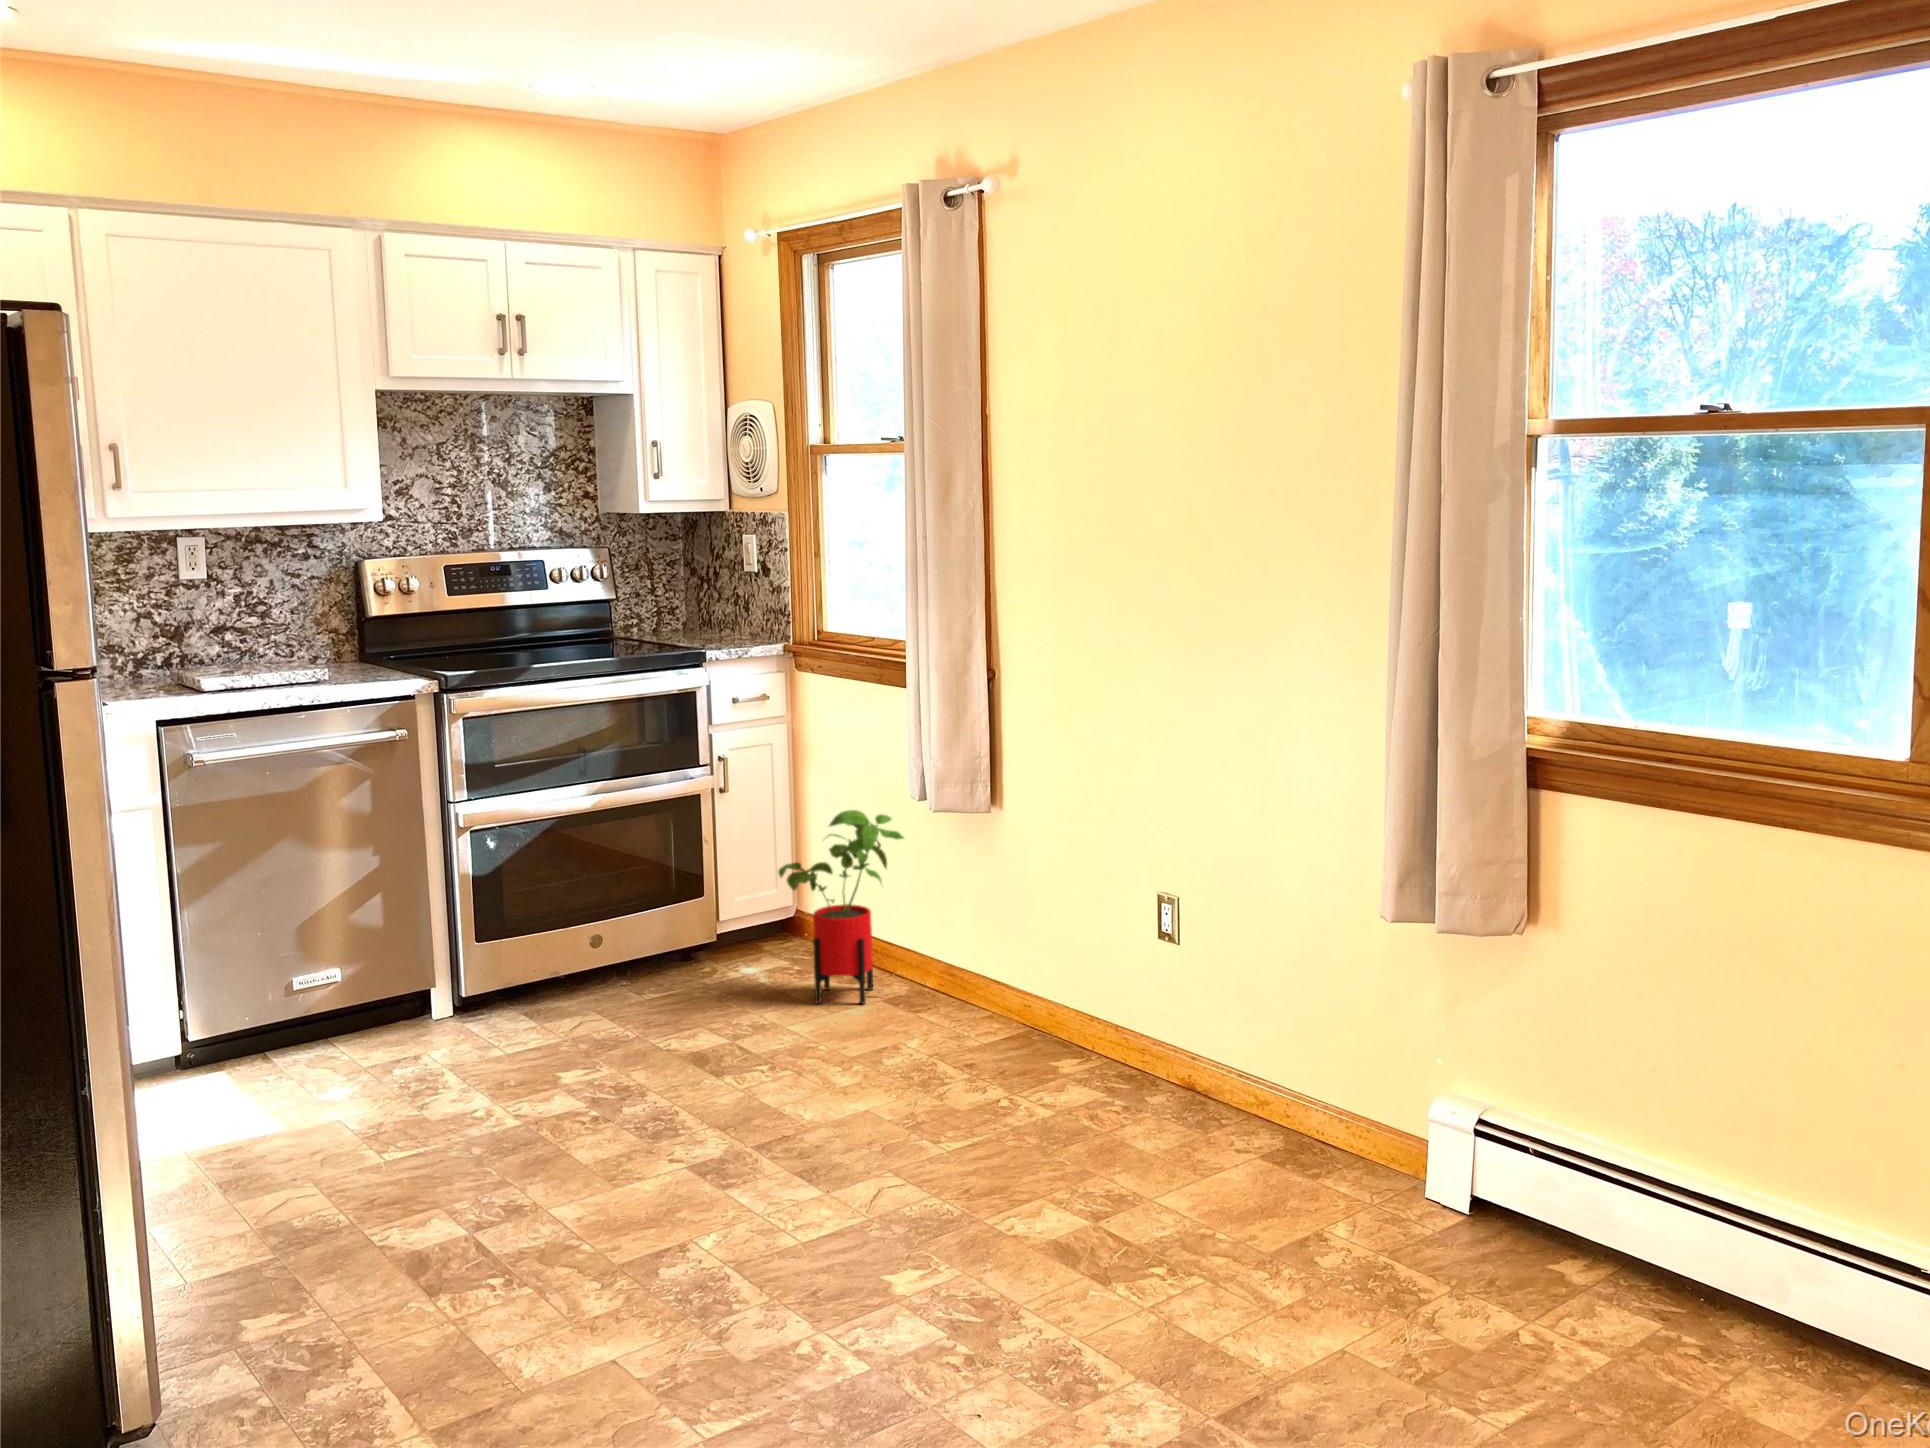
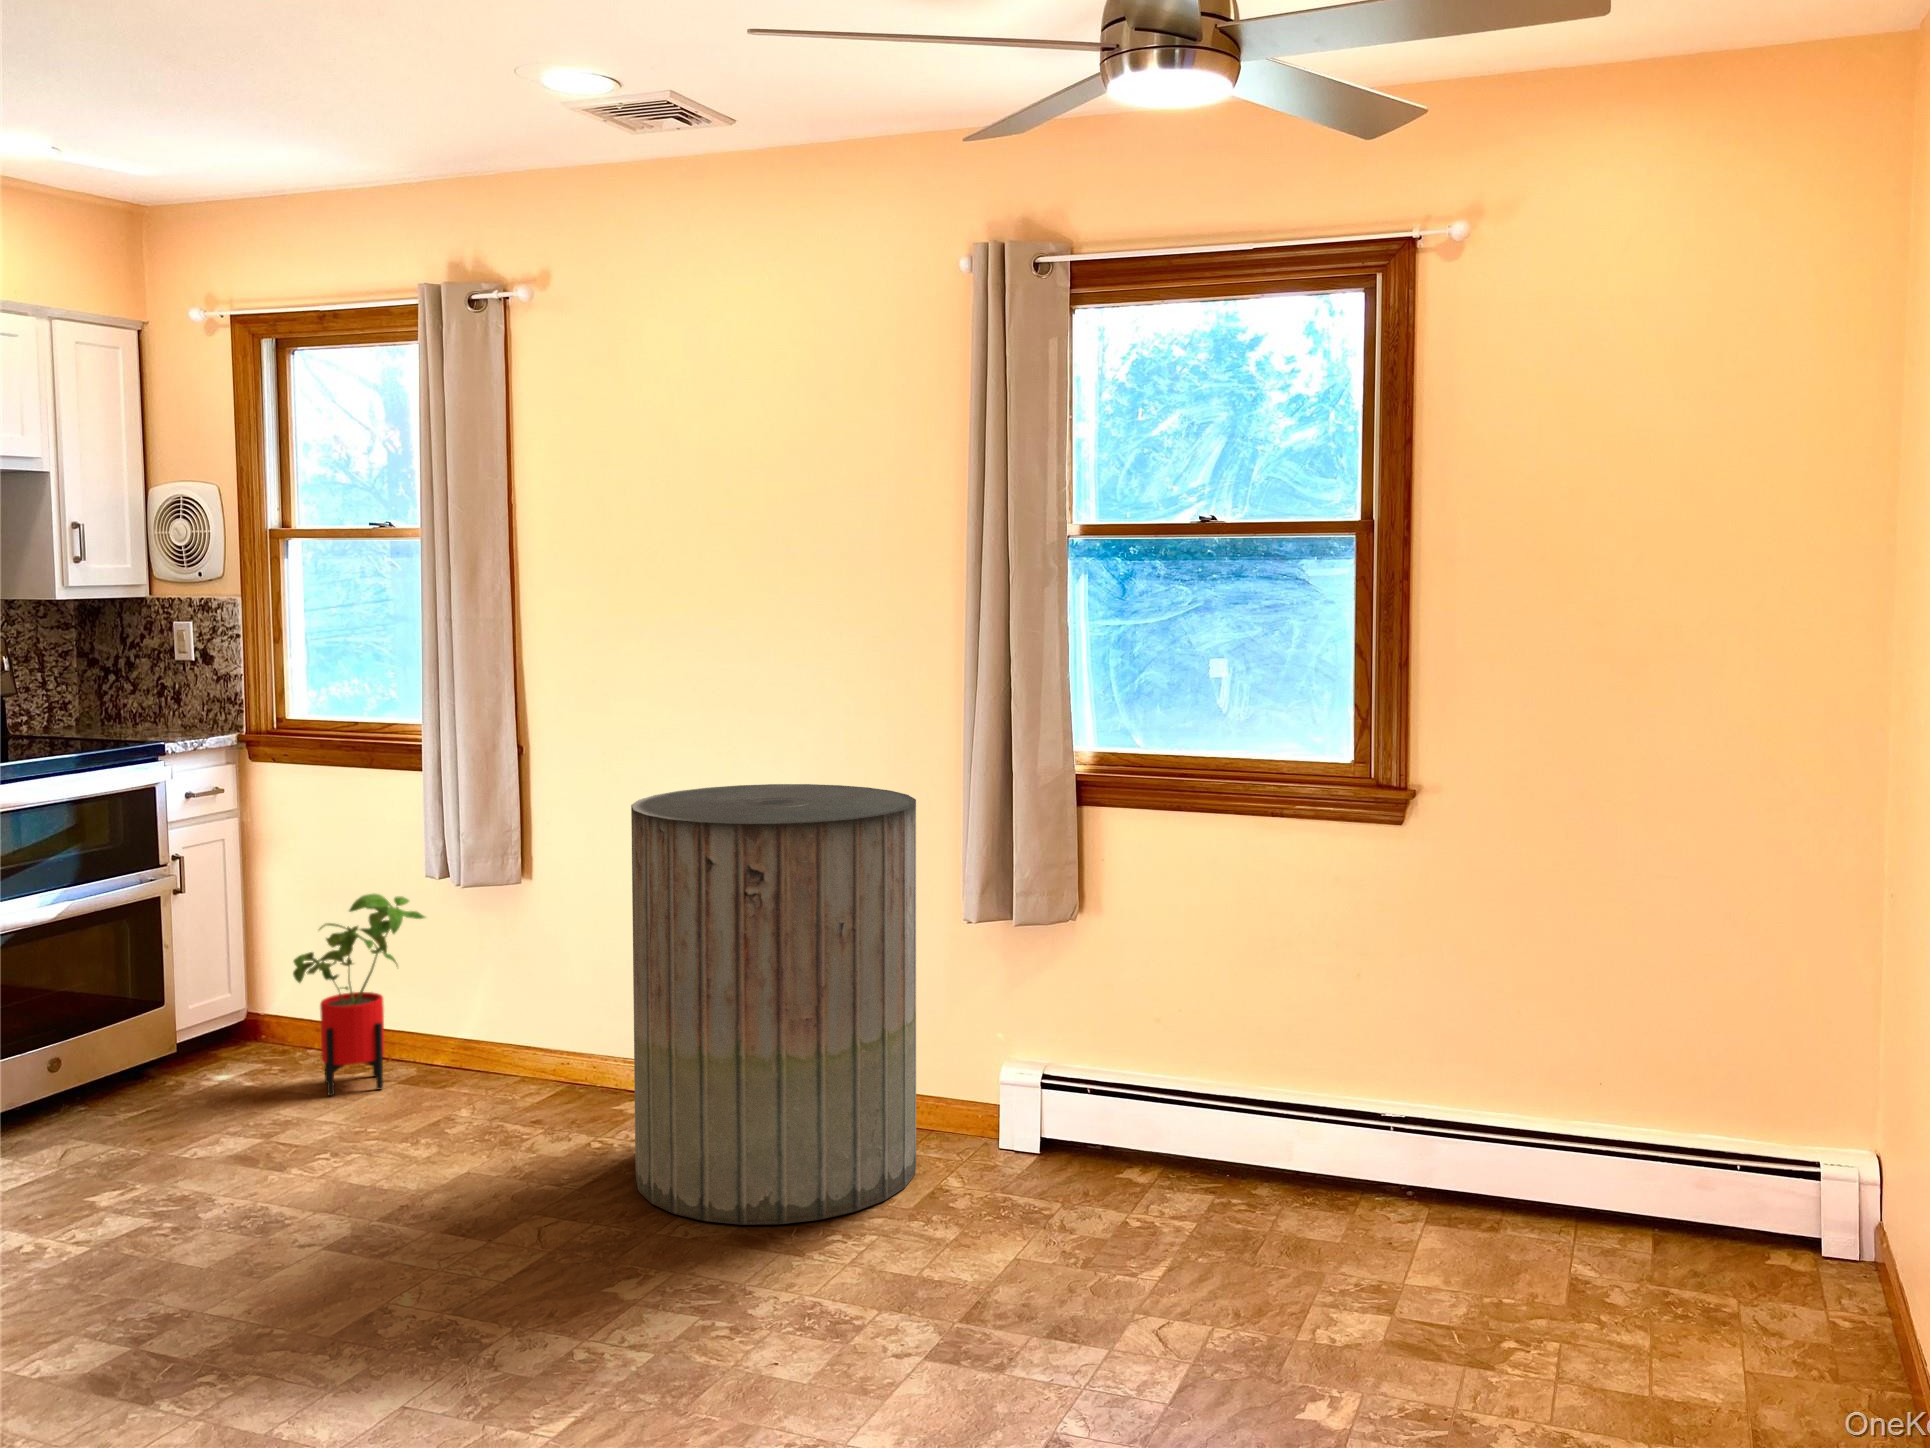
trash can: none [993,726,1322,1244] -> present [631,784,916,1225]

